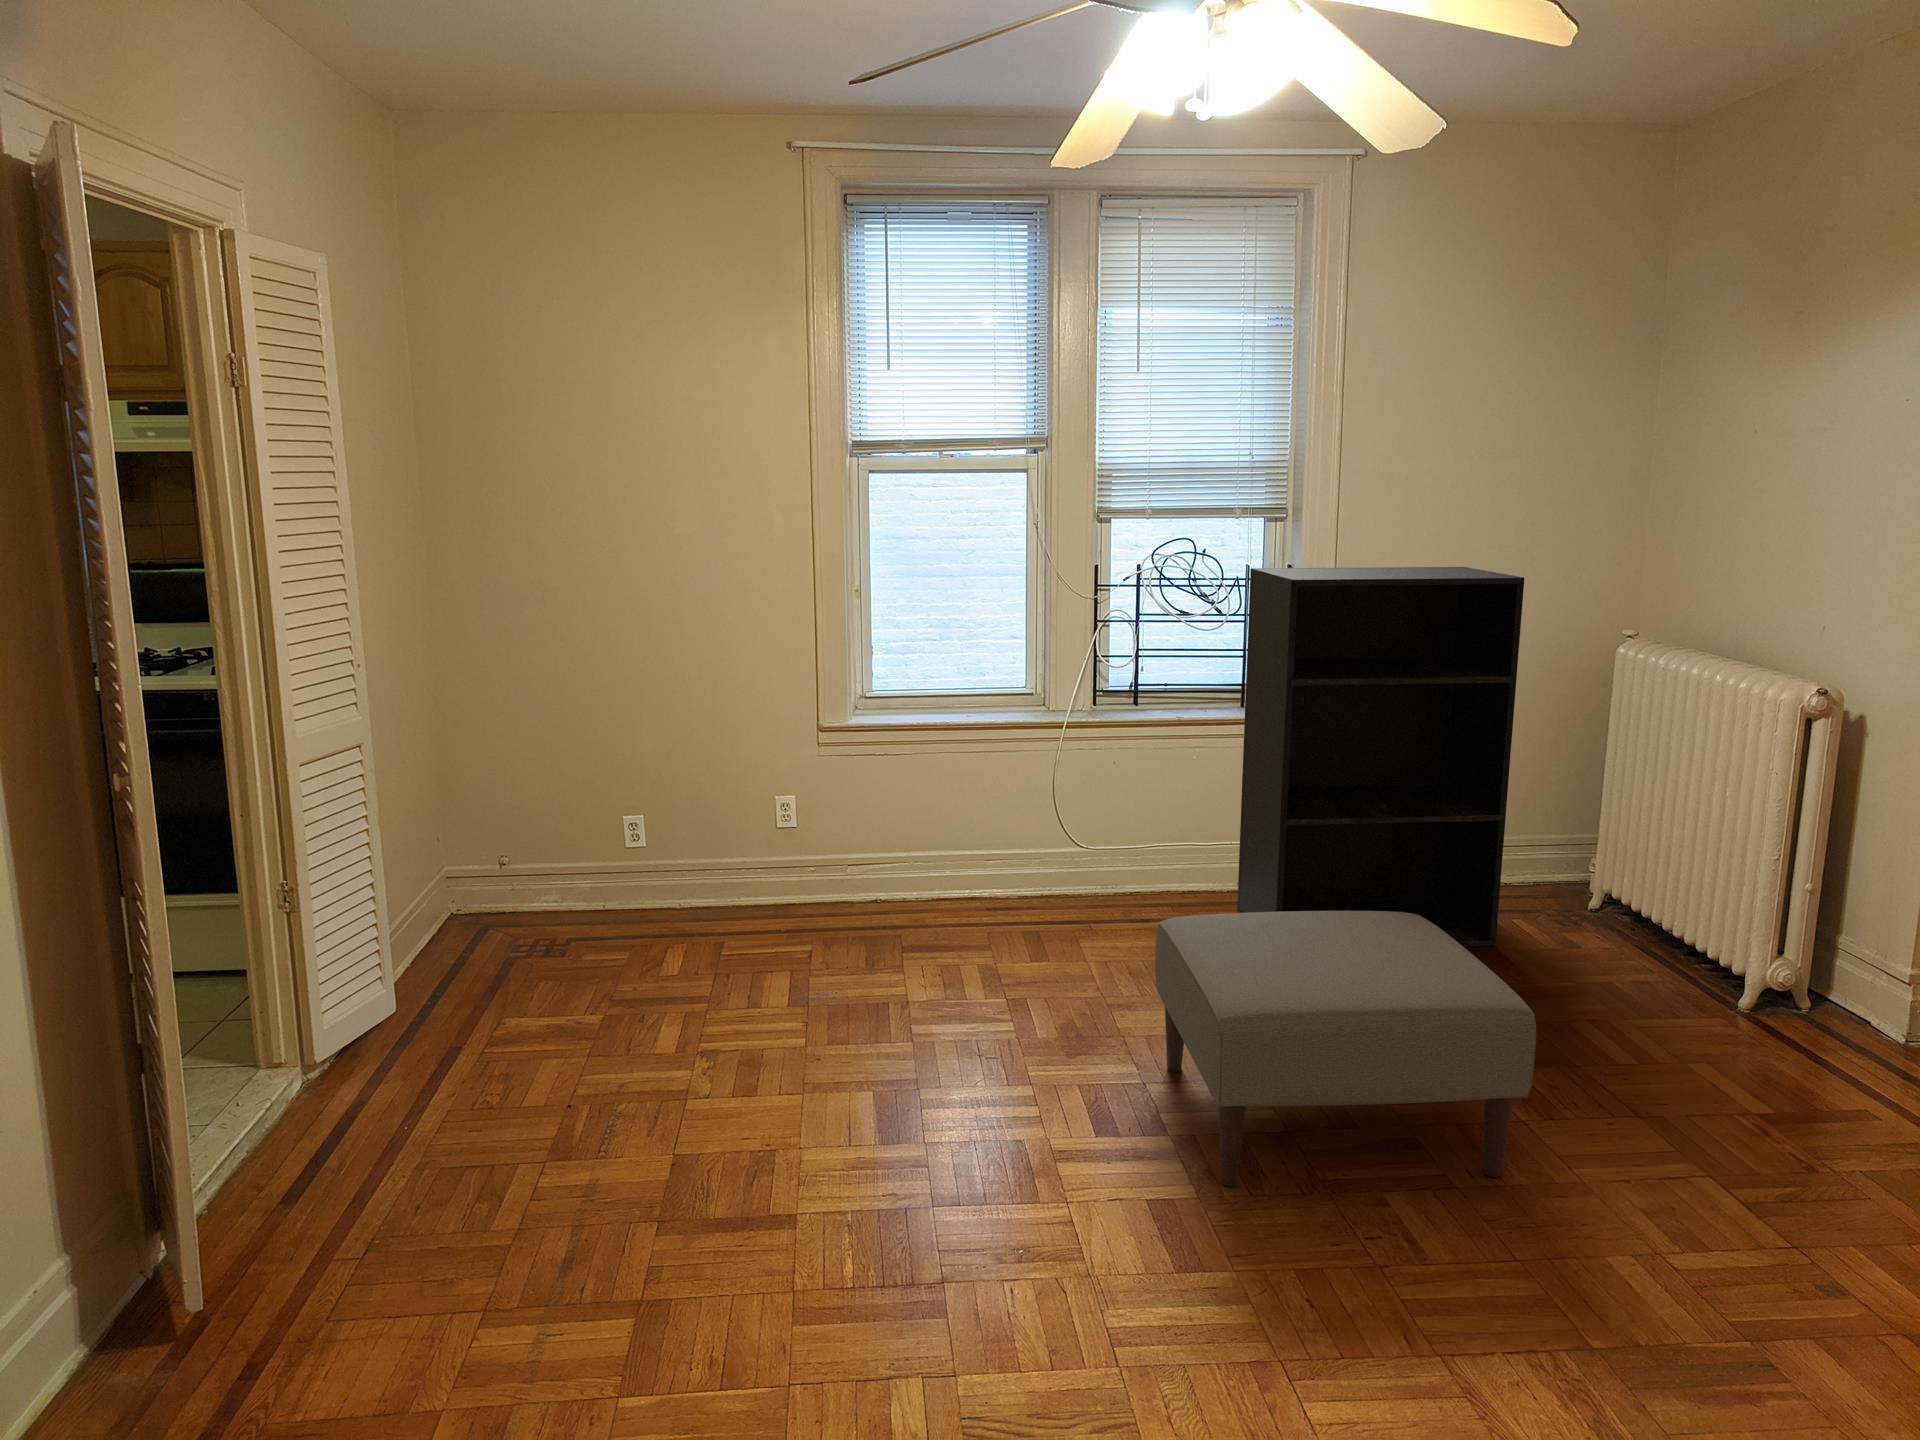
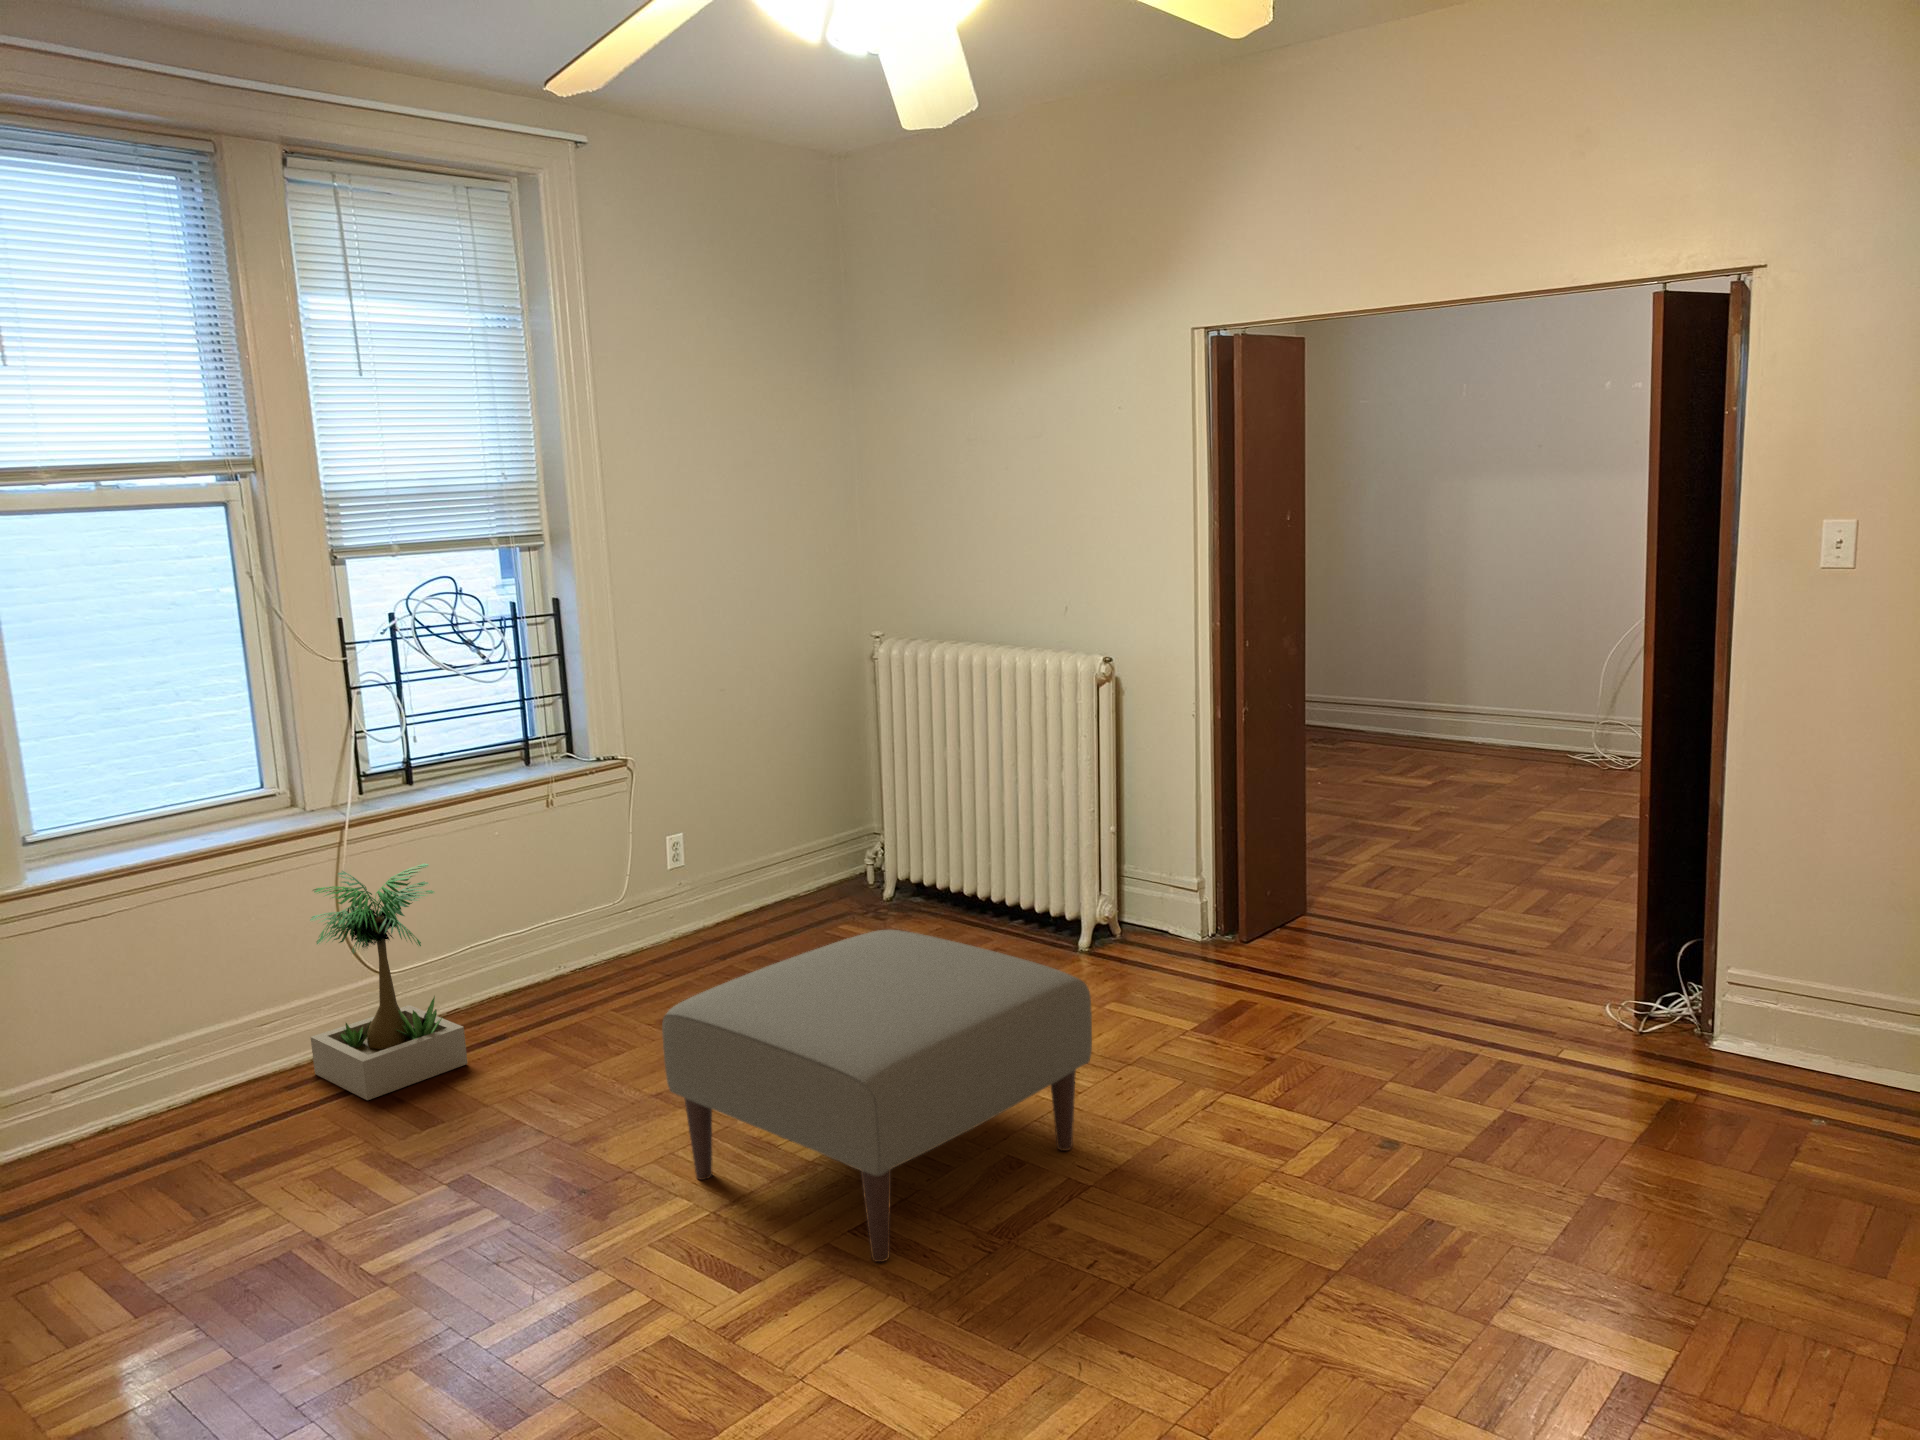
bookshelf: present [1237,567,1524,947] -> none [546,581,852,1025]
potted plant: none [1010,757,1130,933] -> present [310,864,467,1100]

